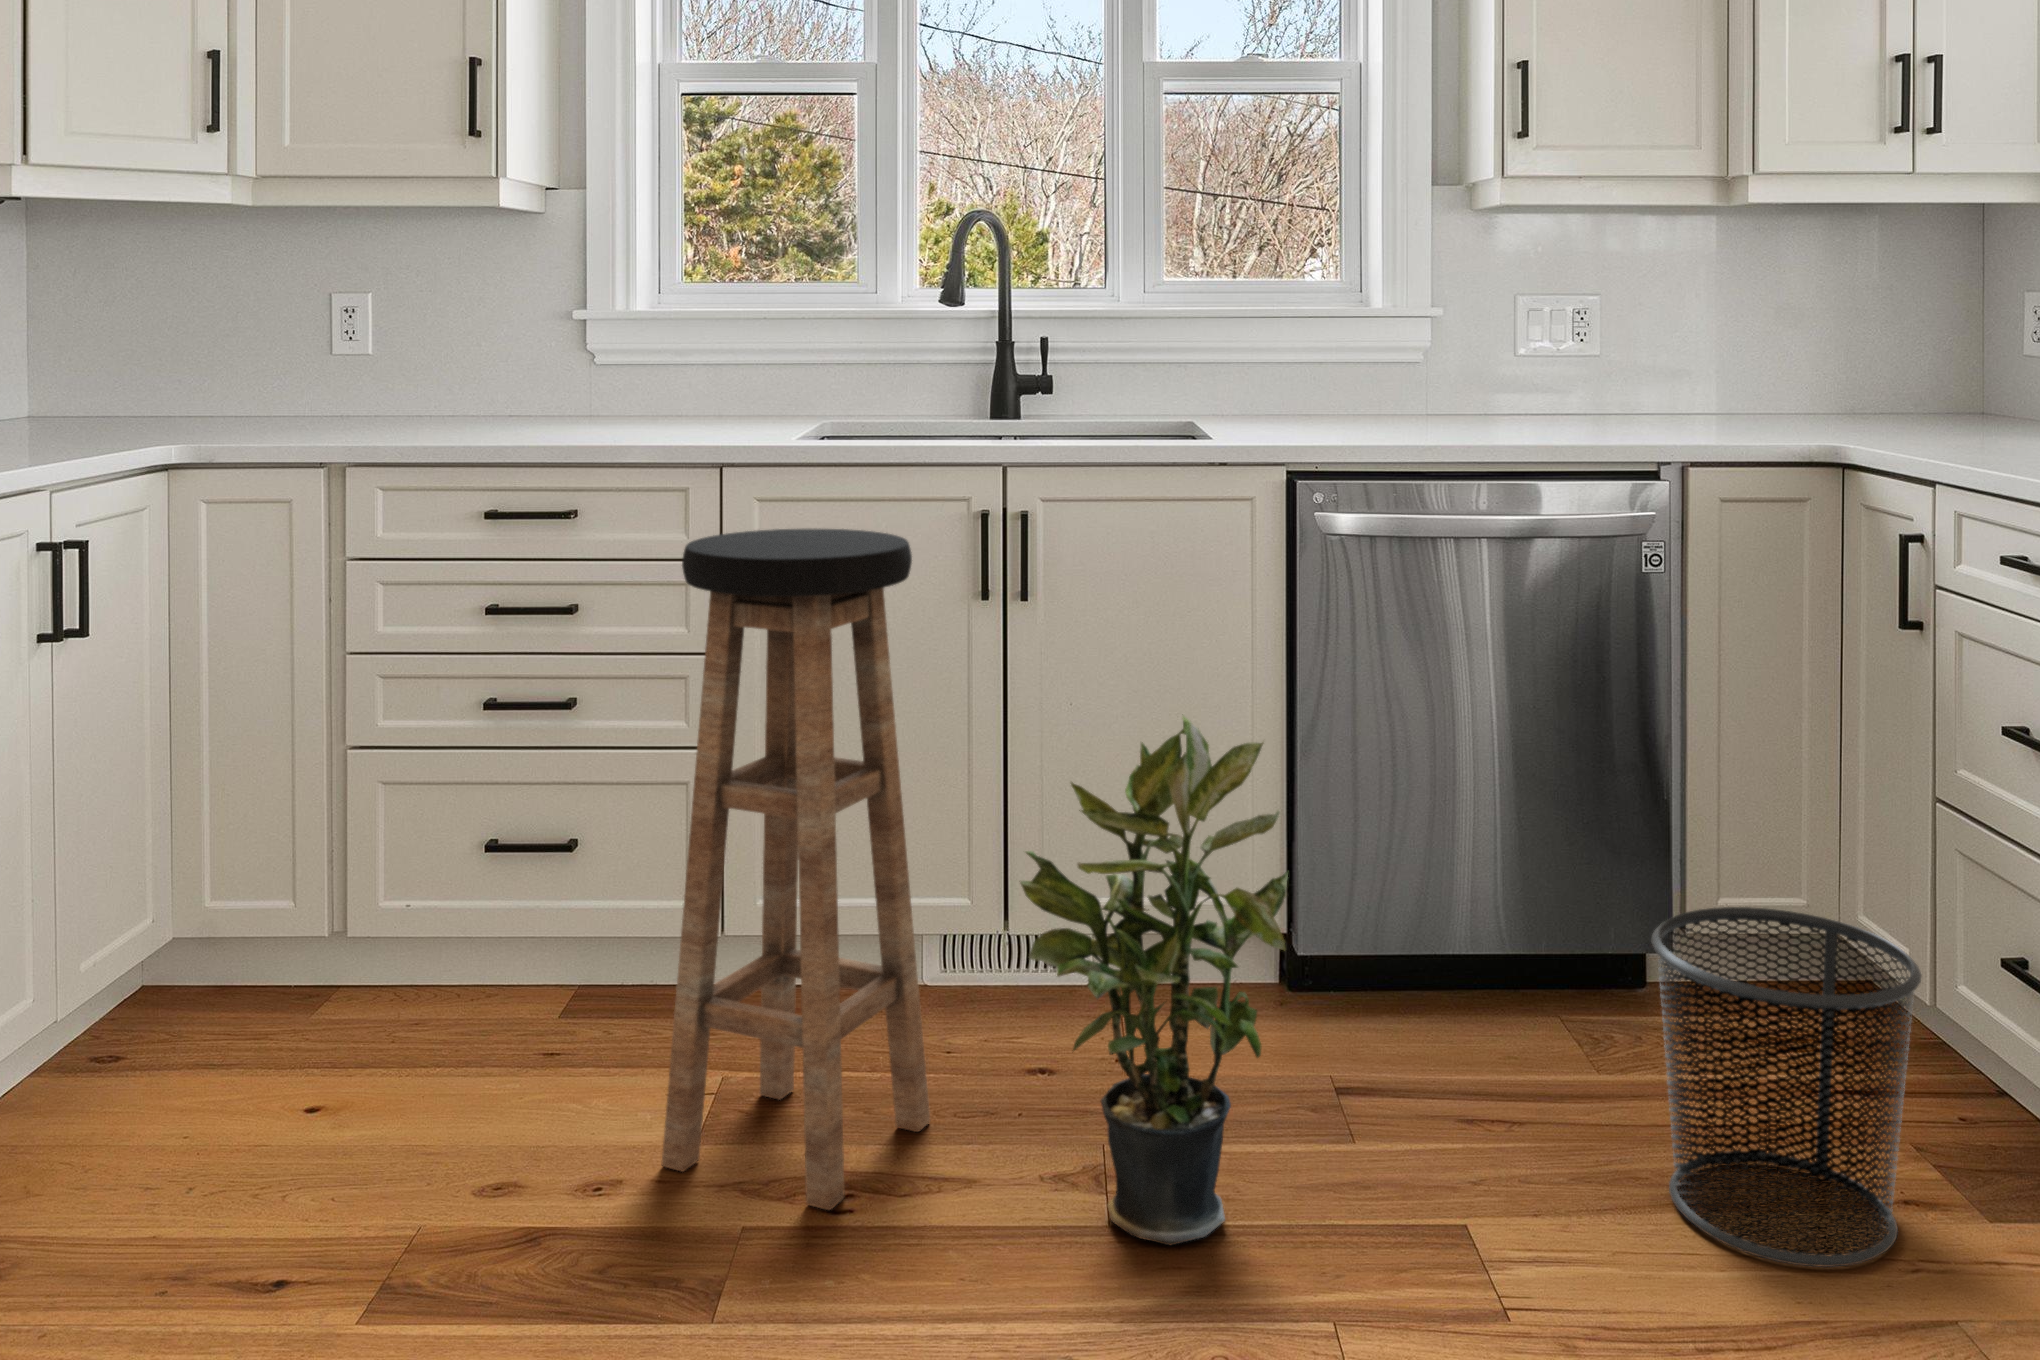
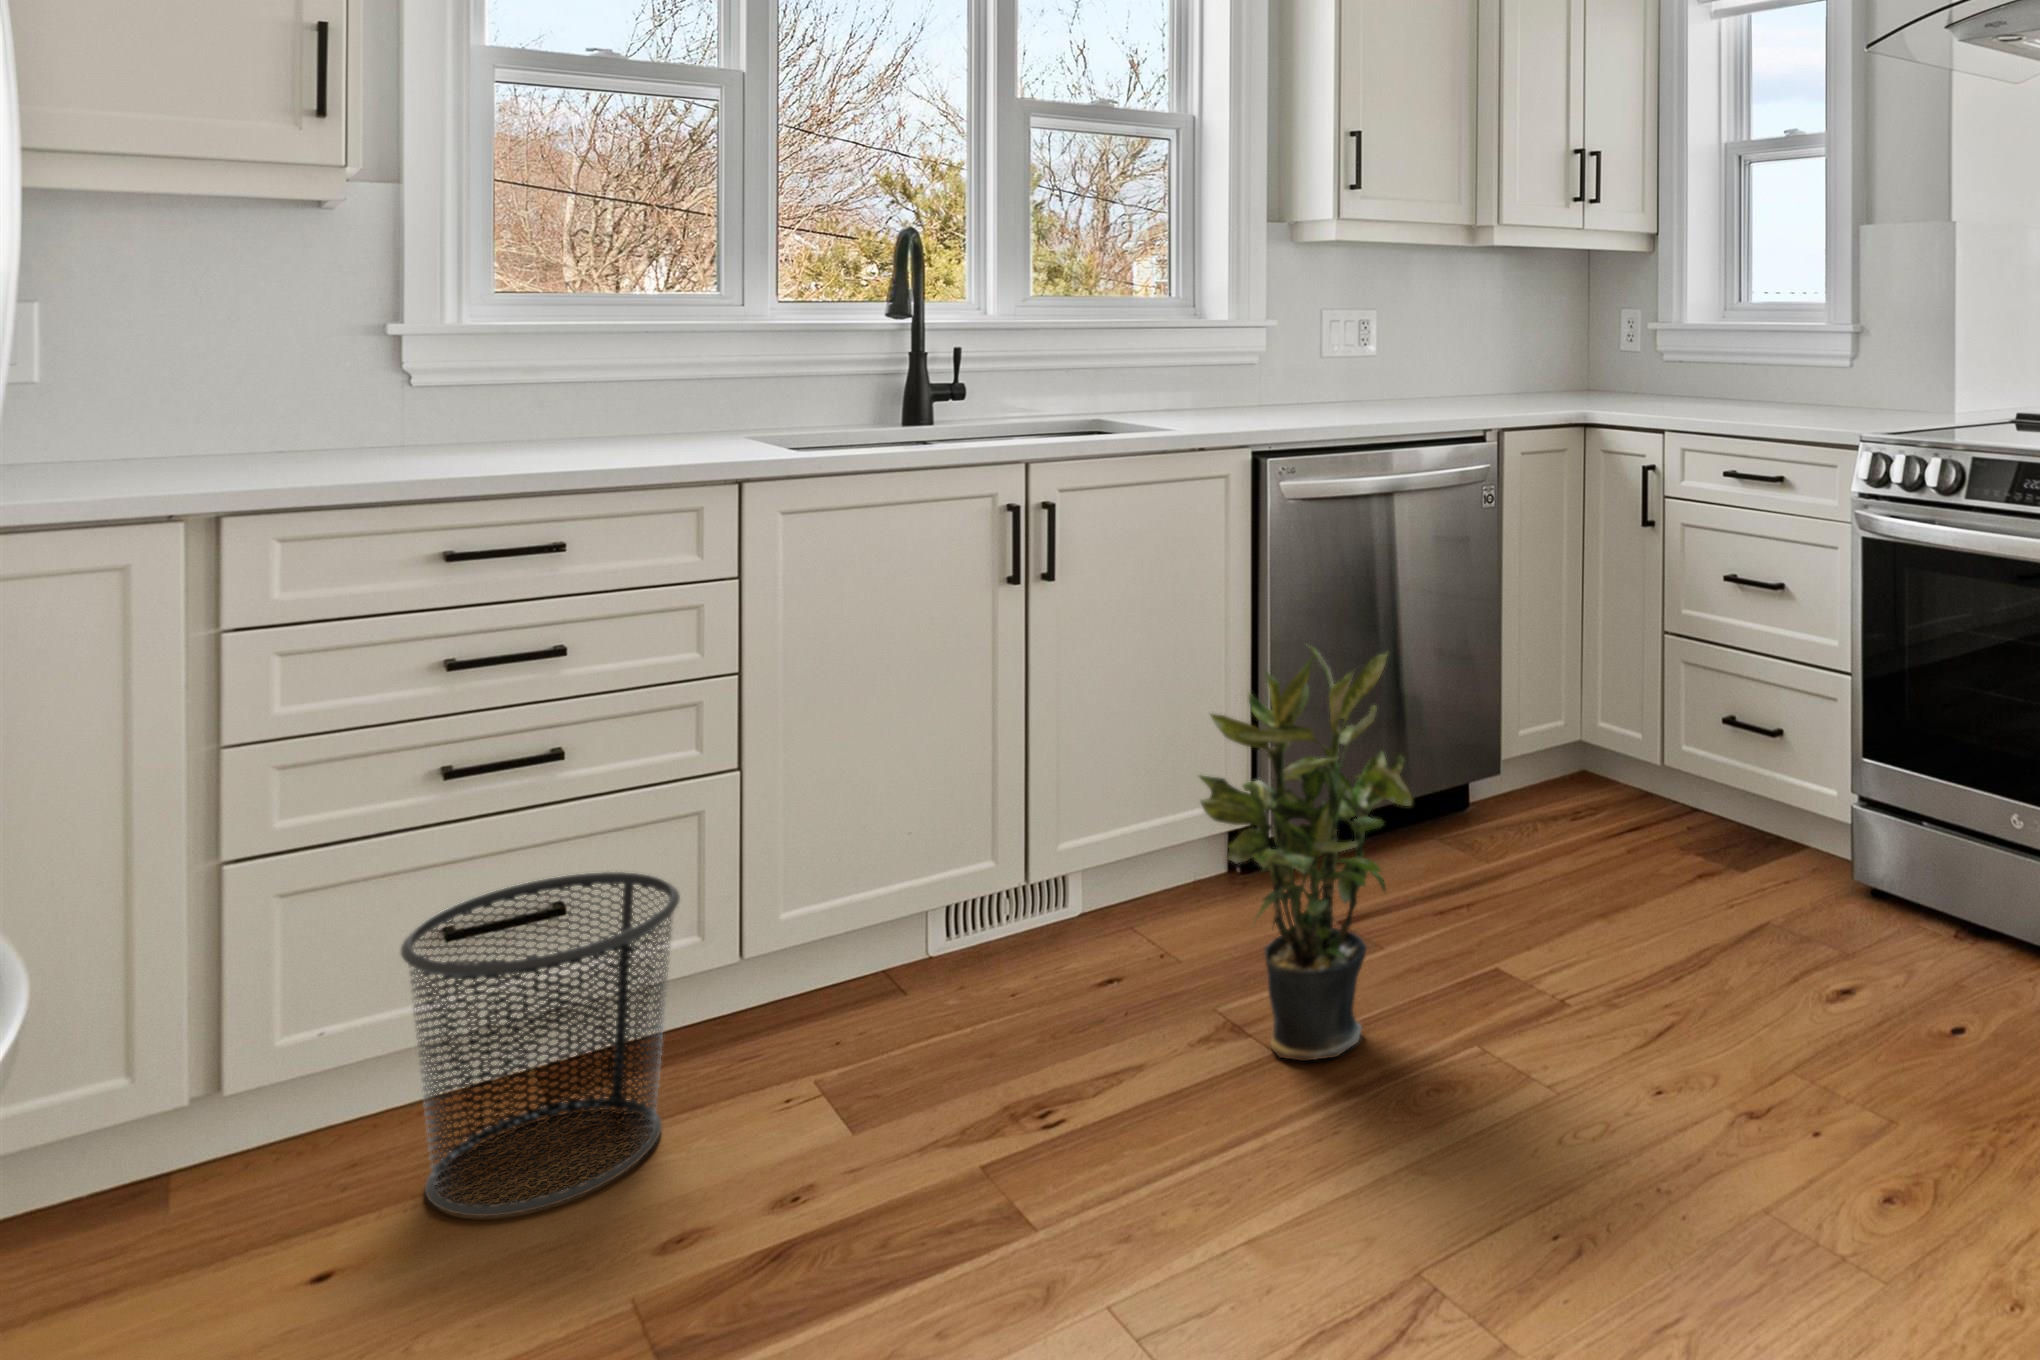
bar stool: present [662,529,930,1210] -> none [843,523,1070,1157]
waste bin: present [1651,907,1922,1267] -> present [401,872,680,1216]

